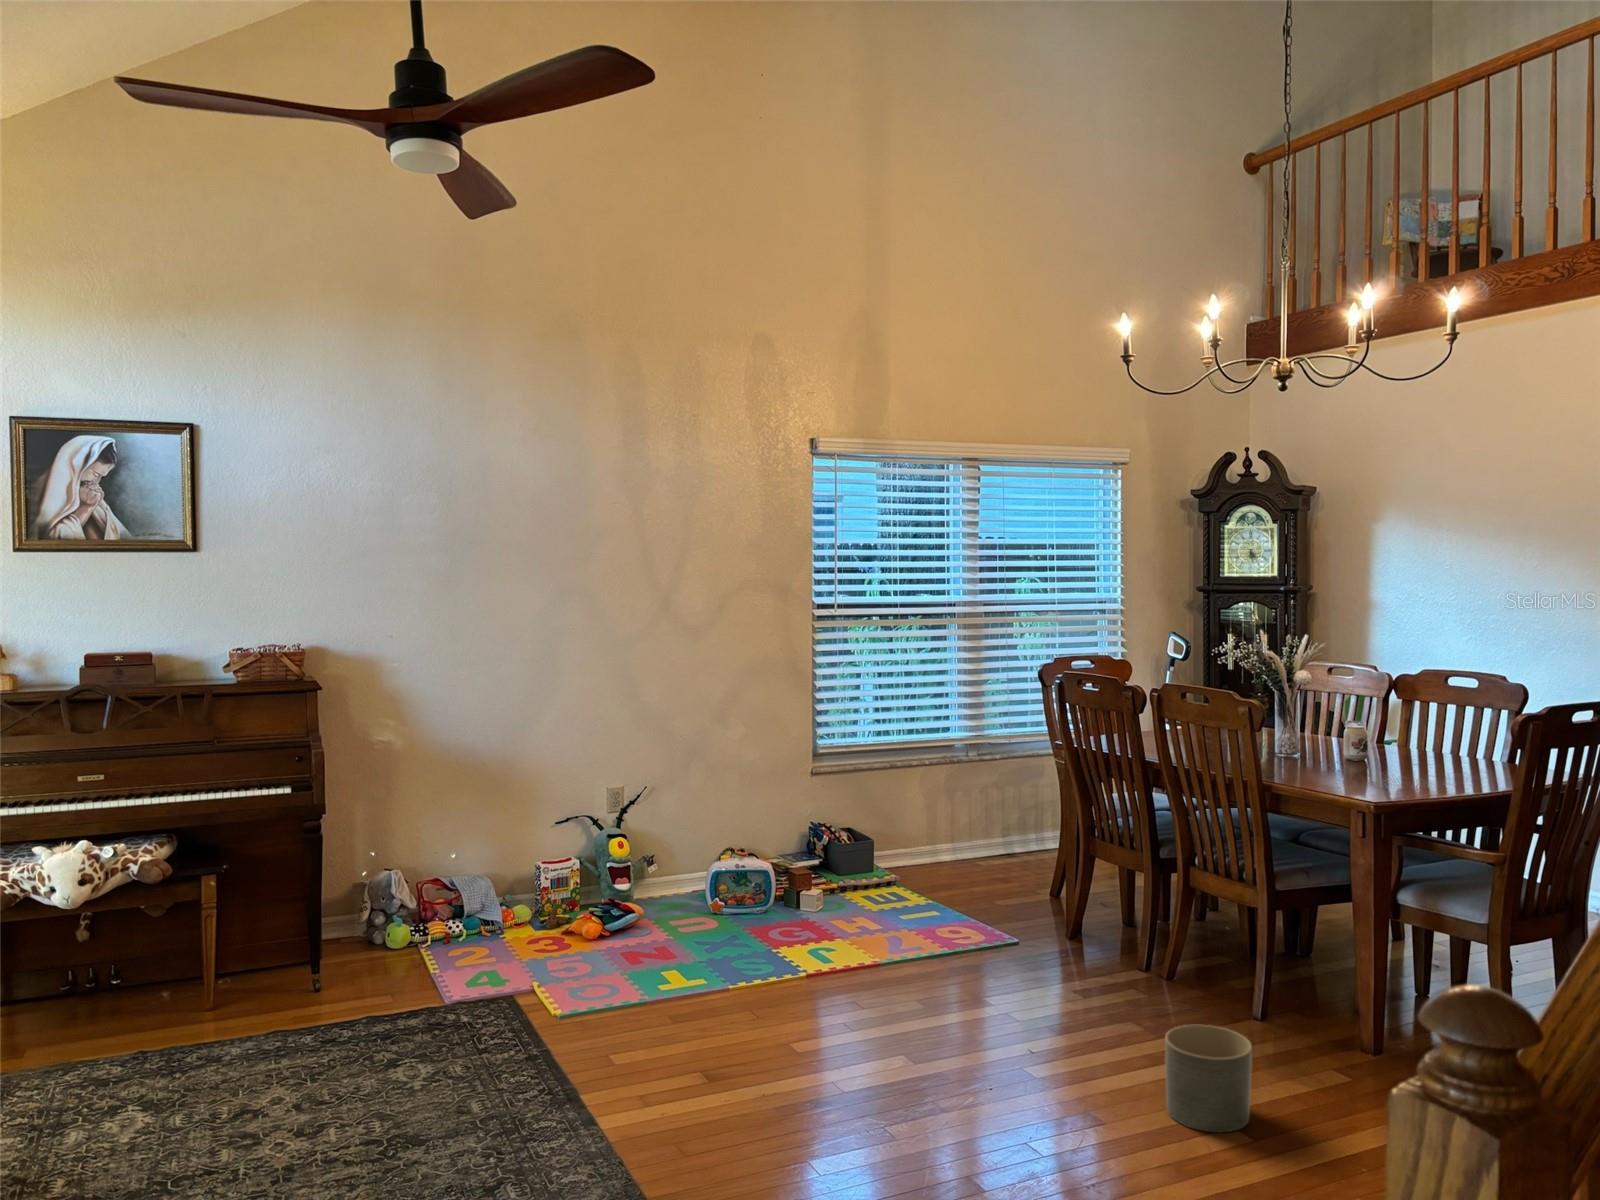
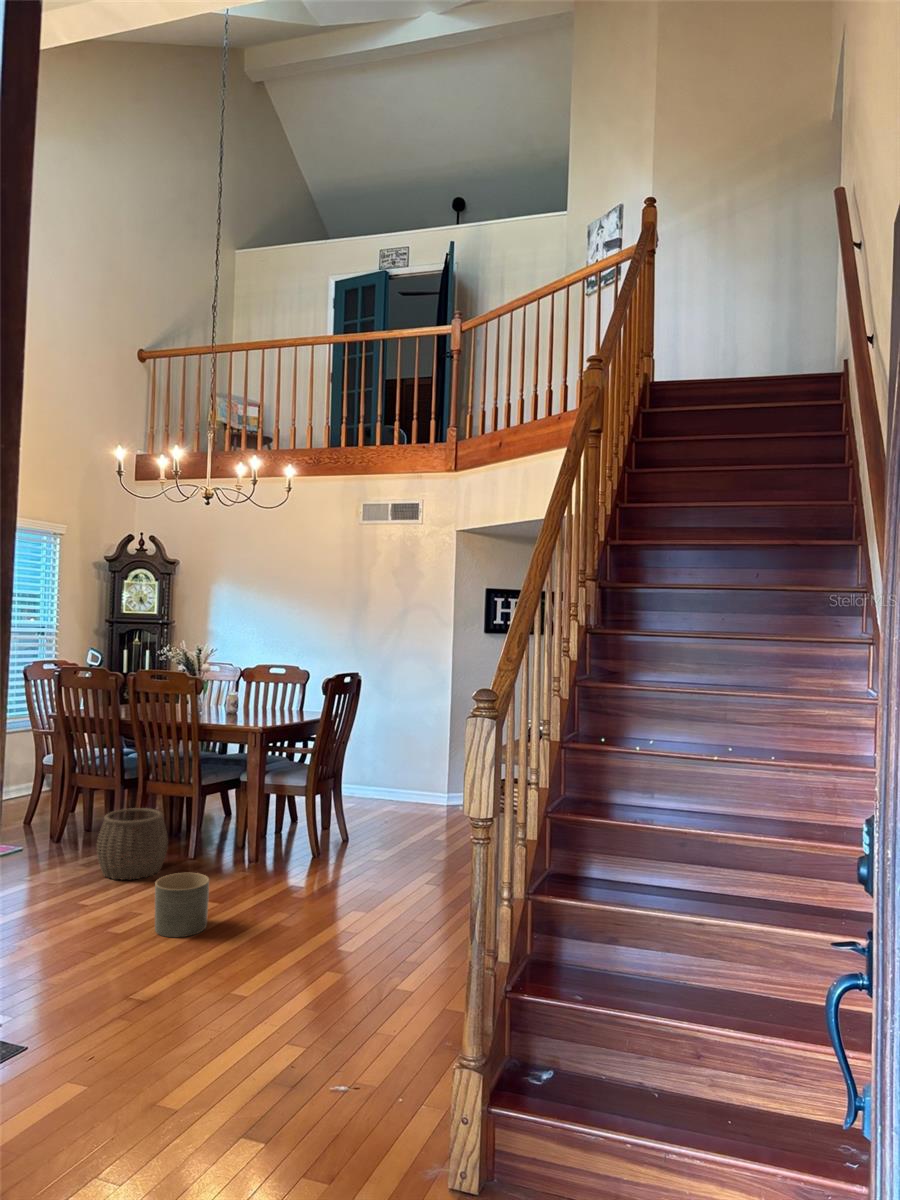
woven basket: none [1123,897,1231,1010] -> present [97,808,168,880]

